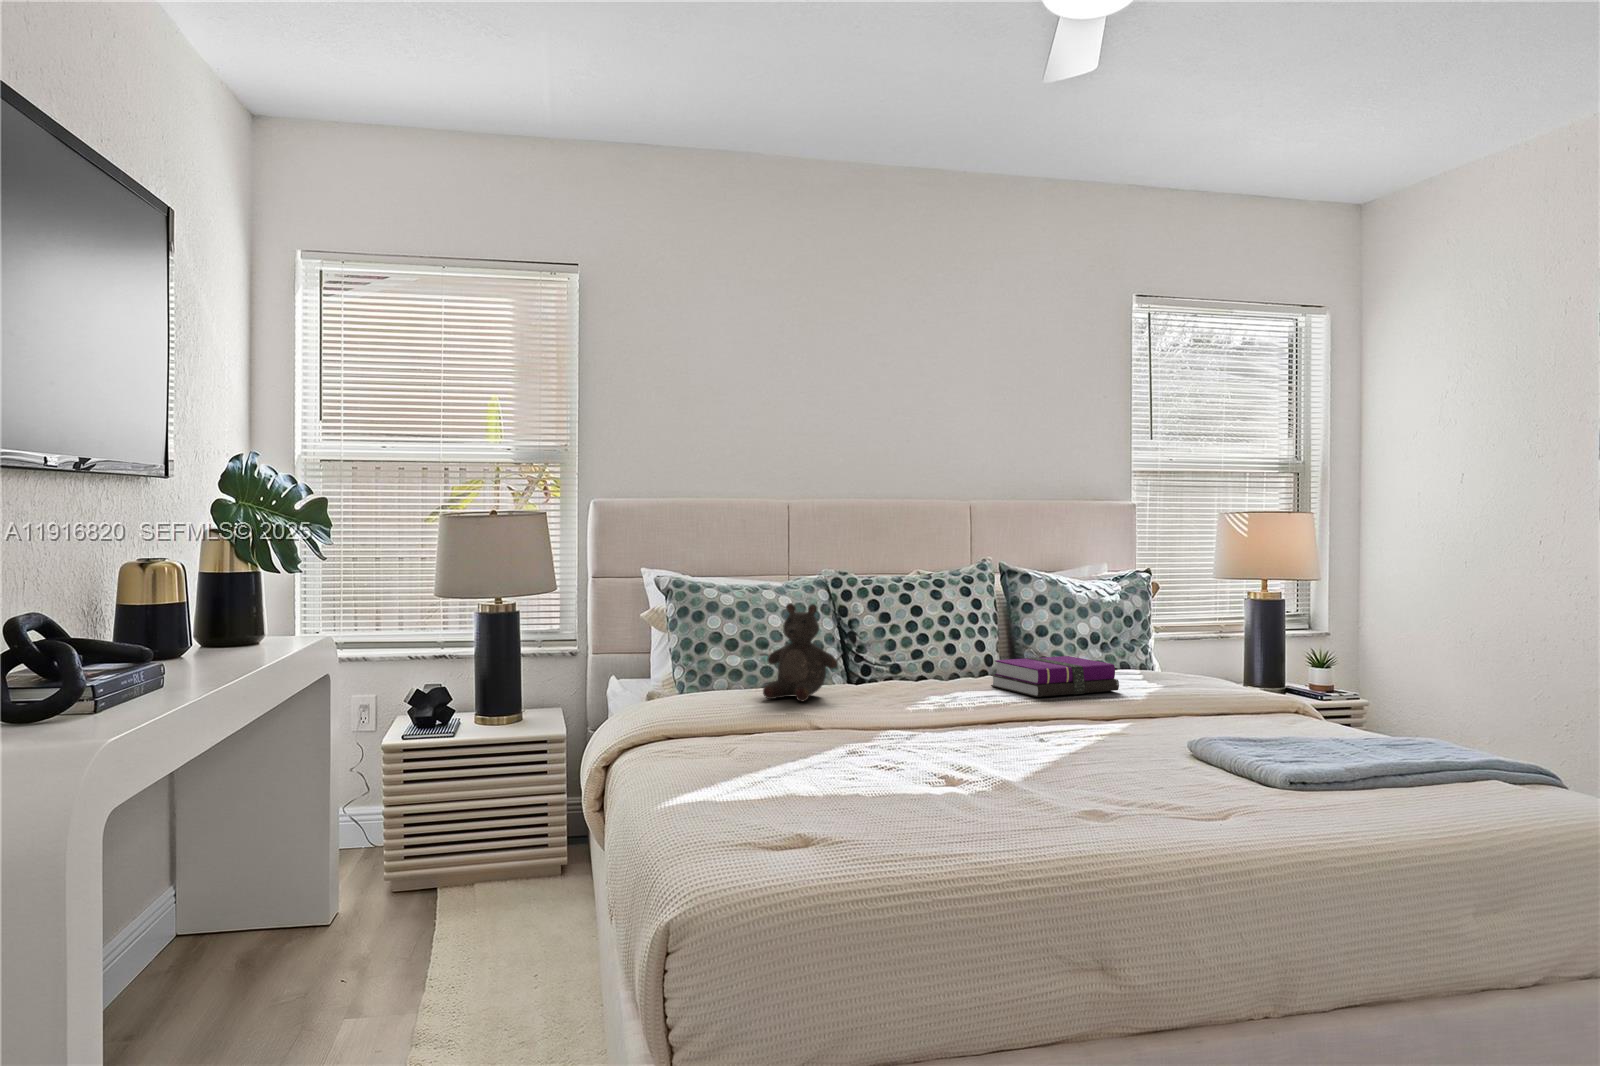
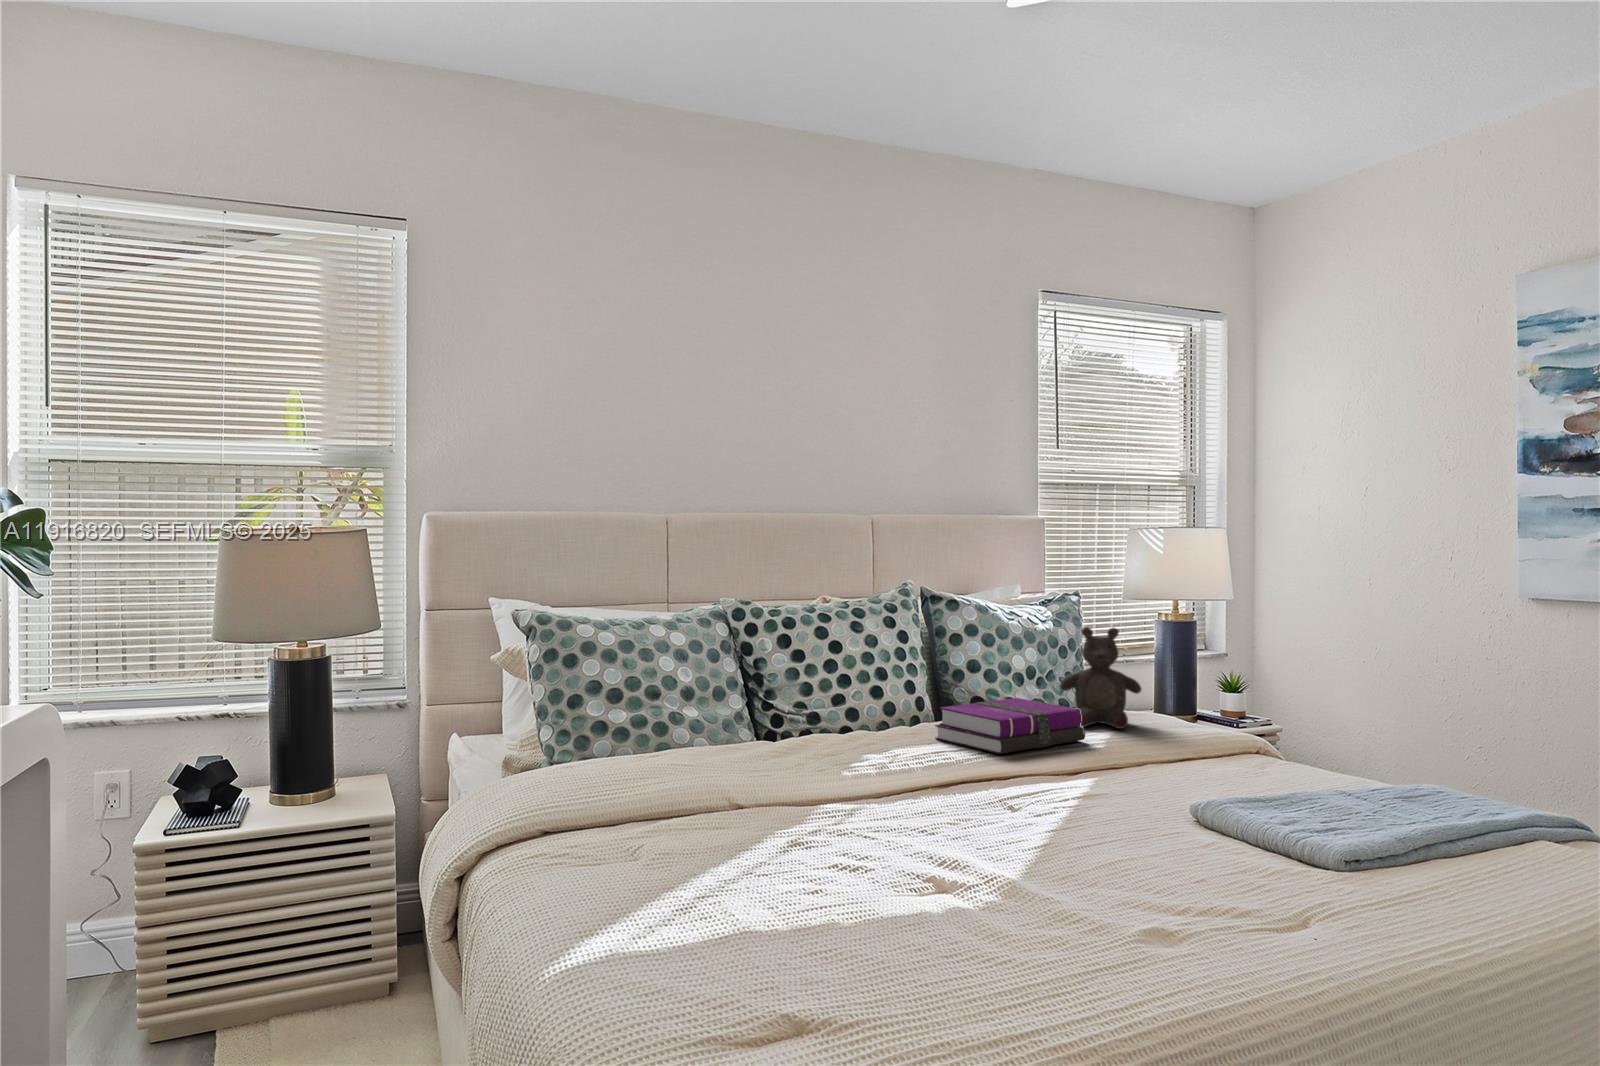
stuffed bear: present [763,603,837,701] -> present [1060,627,1141,729]

